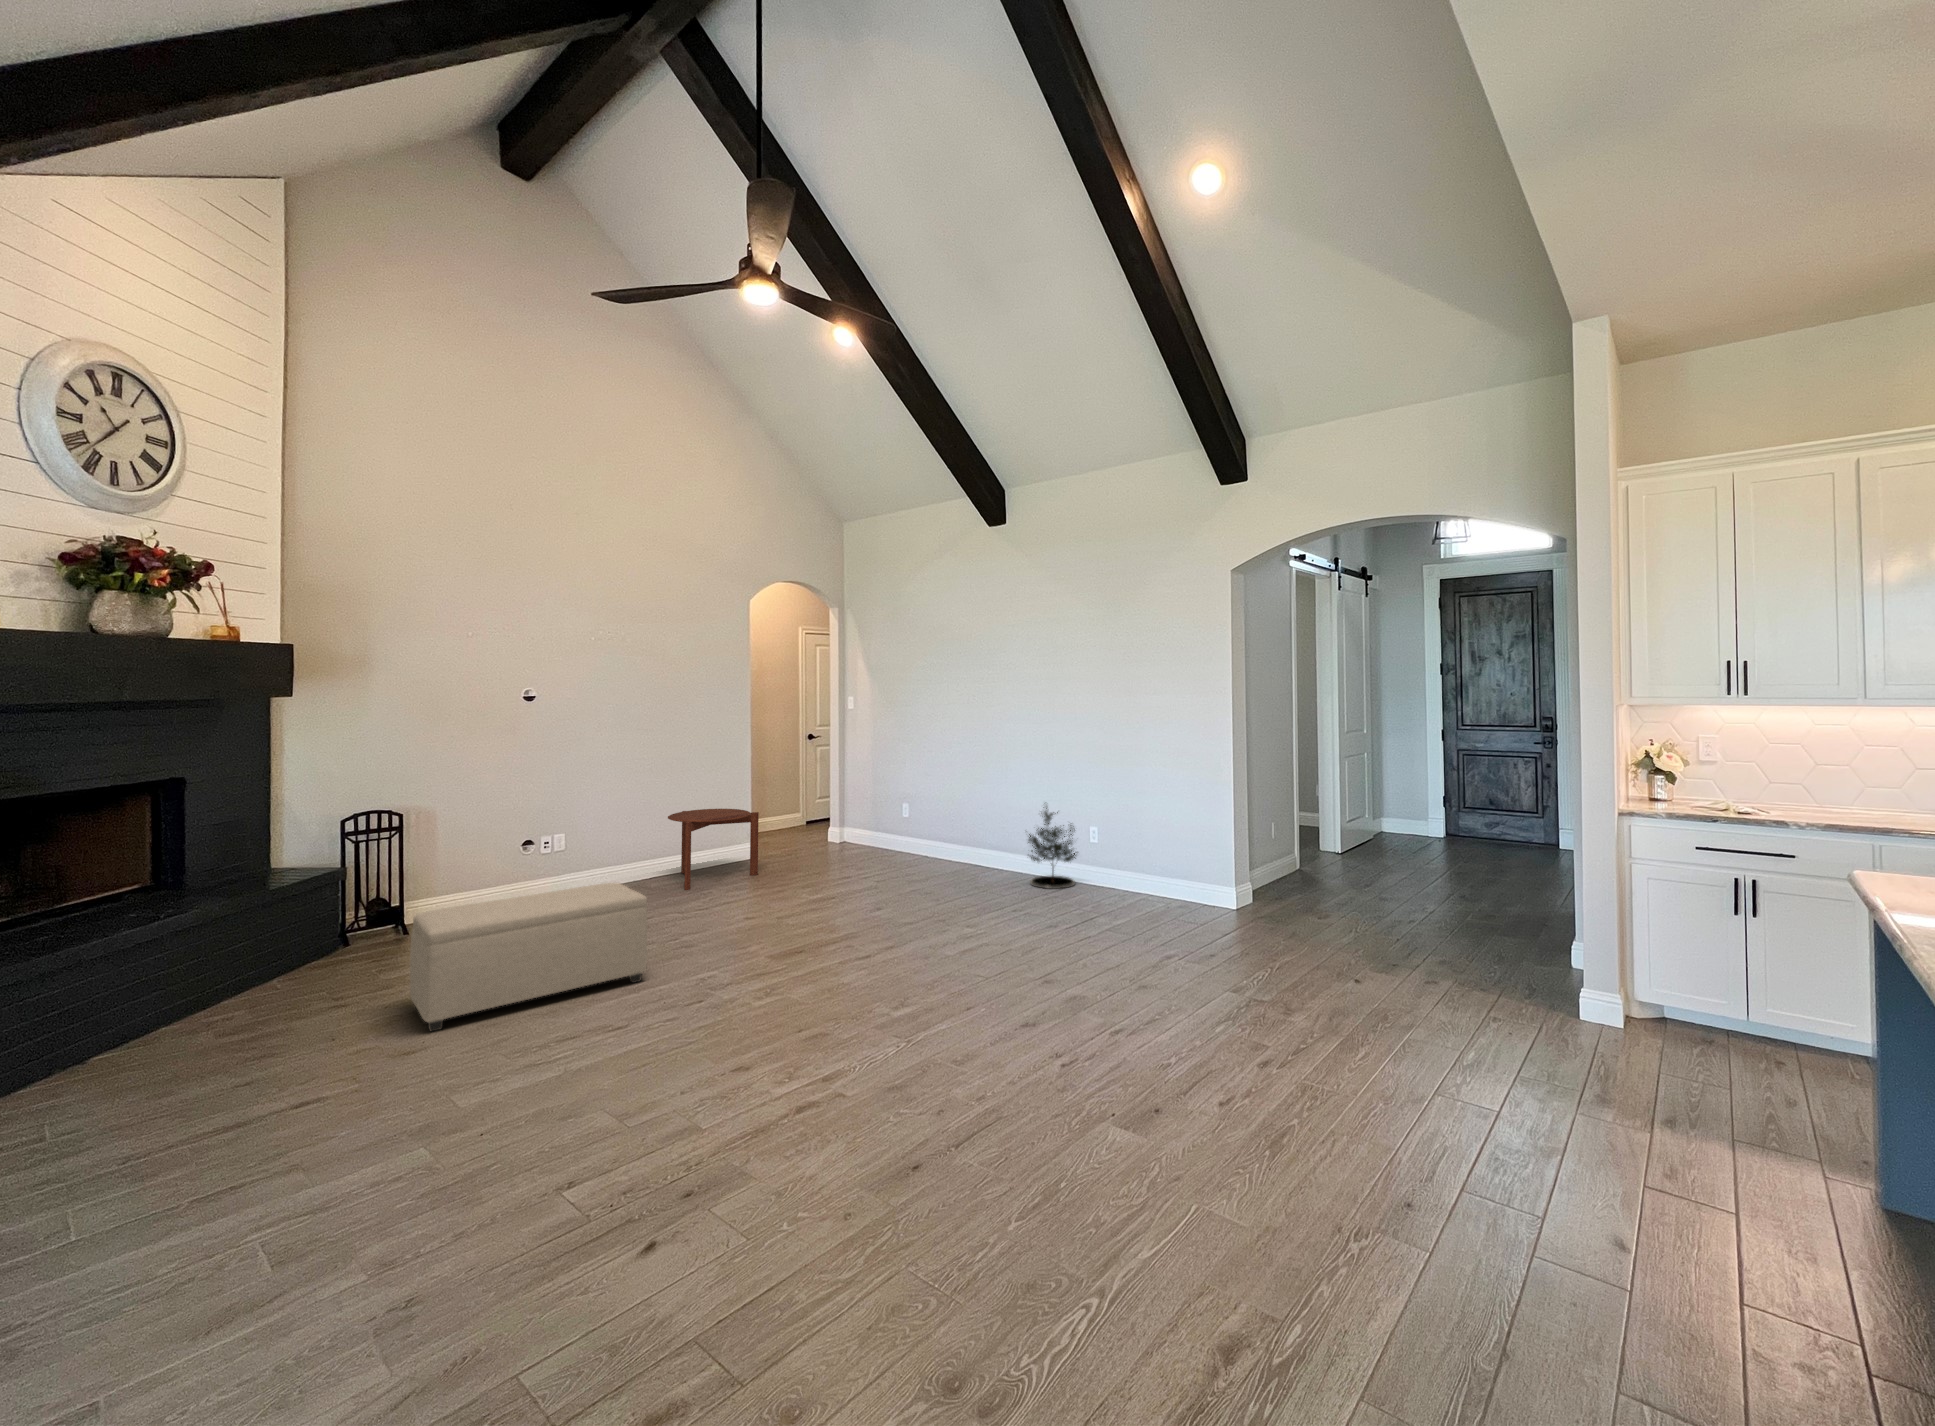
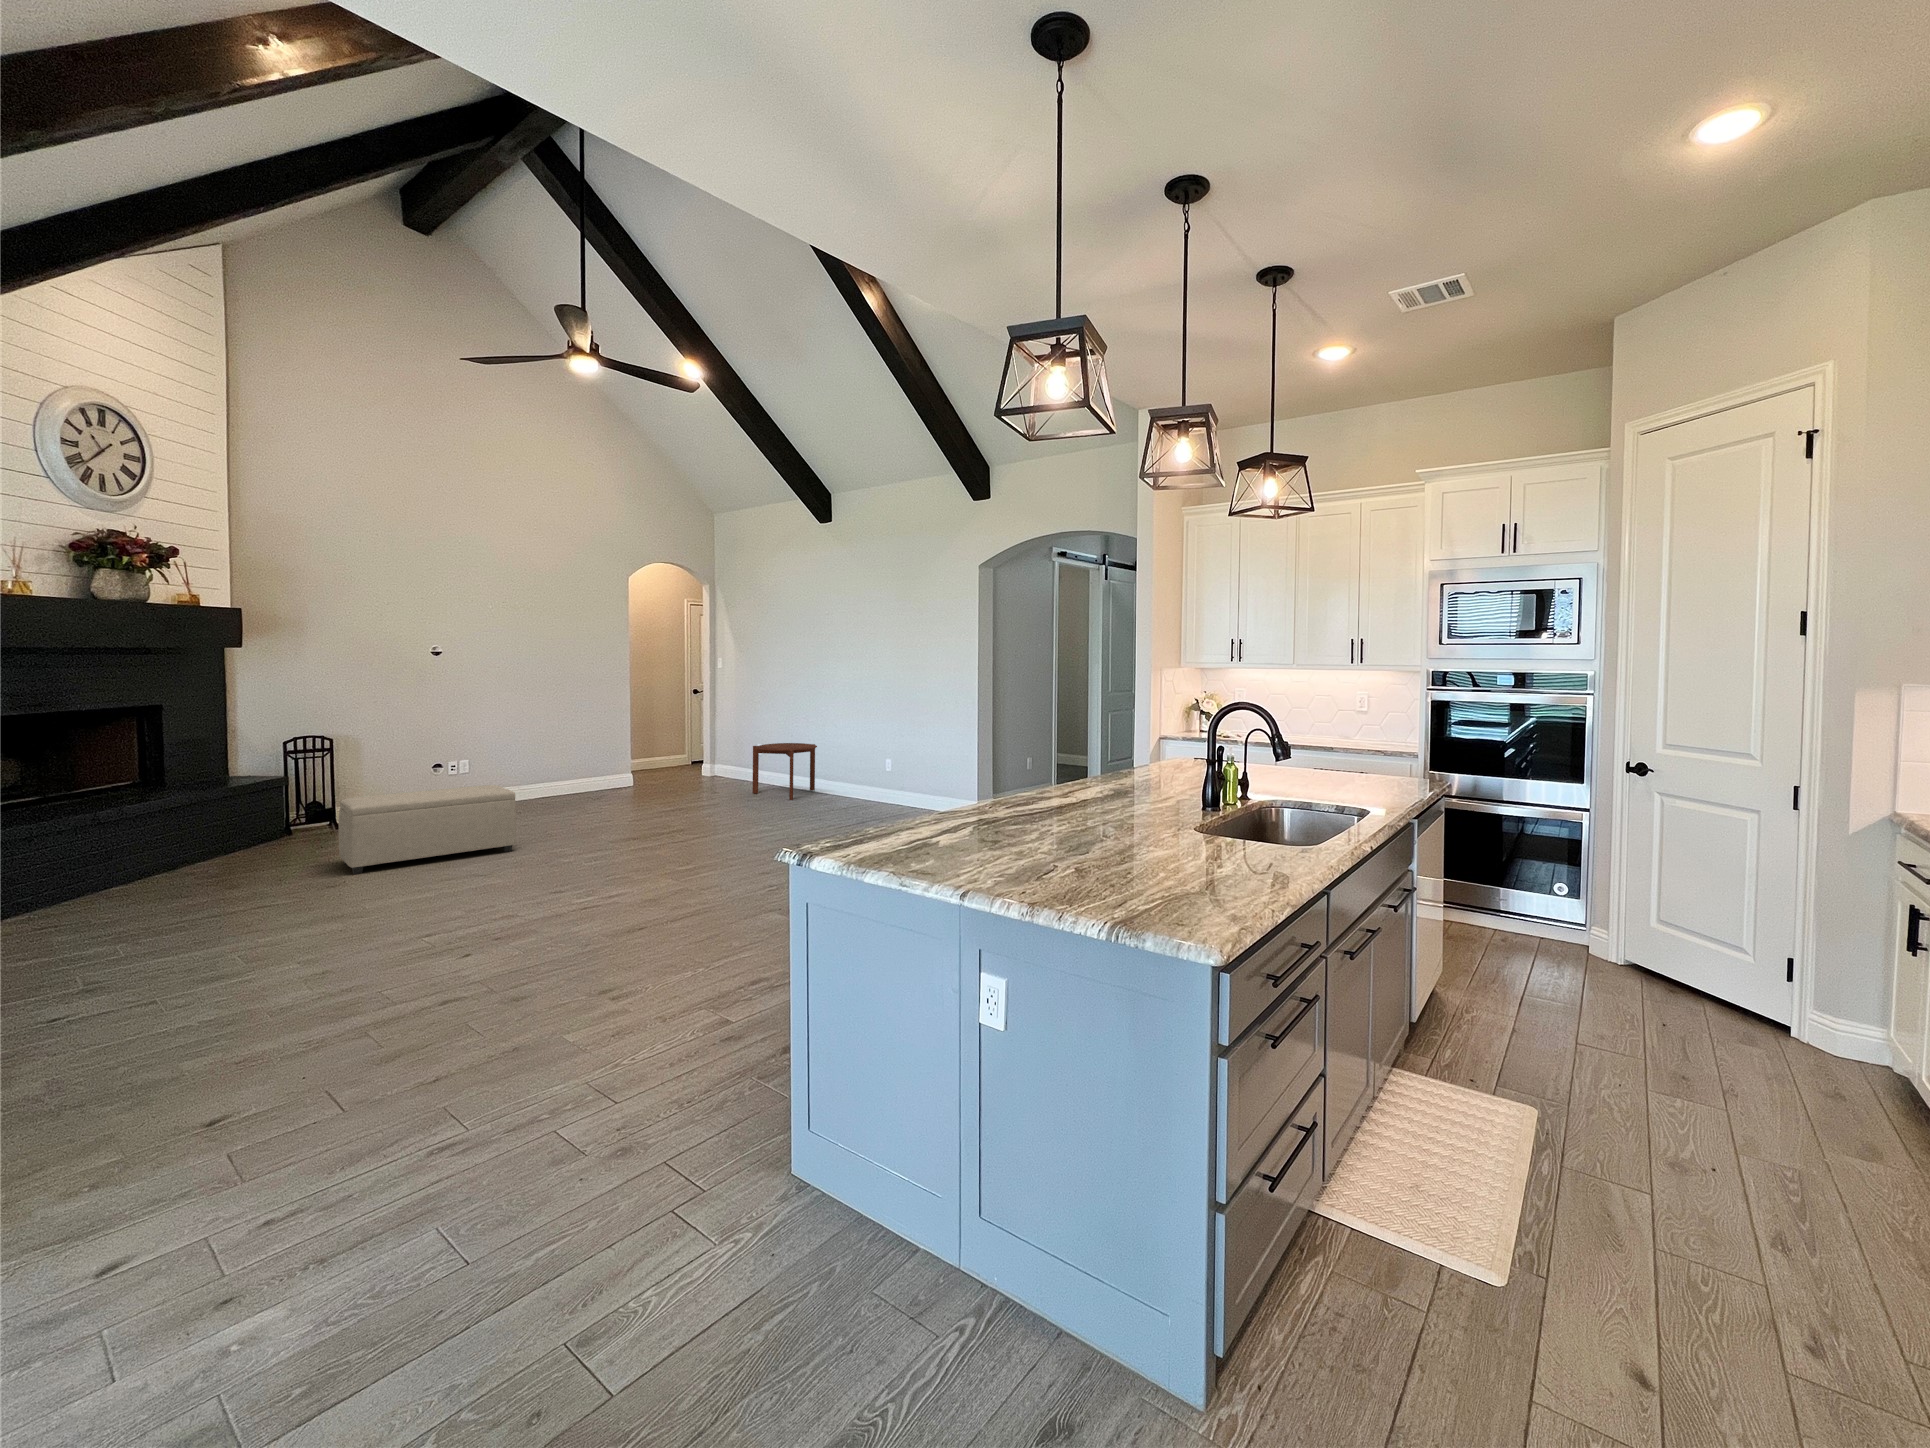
potted tree: present [1028,807,1077,889] -> none [835,739,880,804]
side table: present [668,809,759,890] -> present [752,743,817,800]

